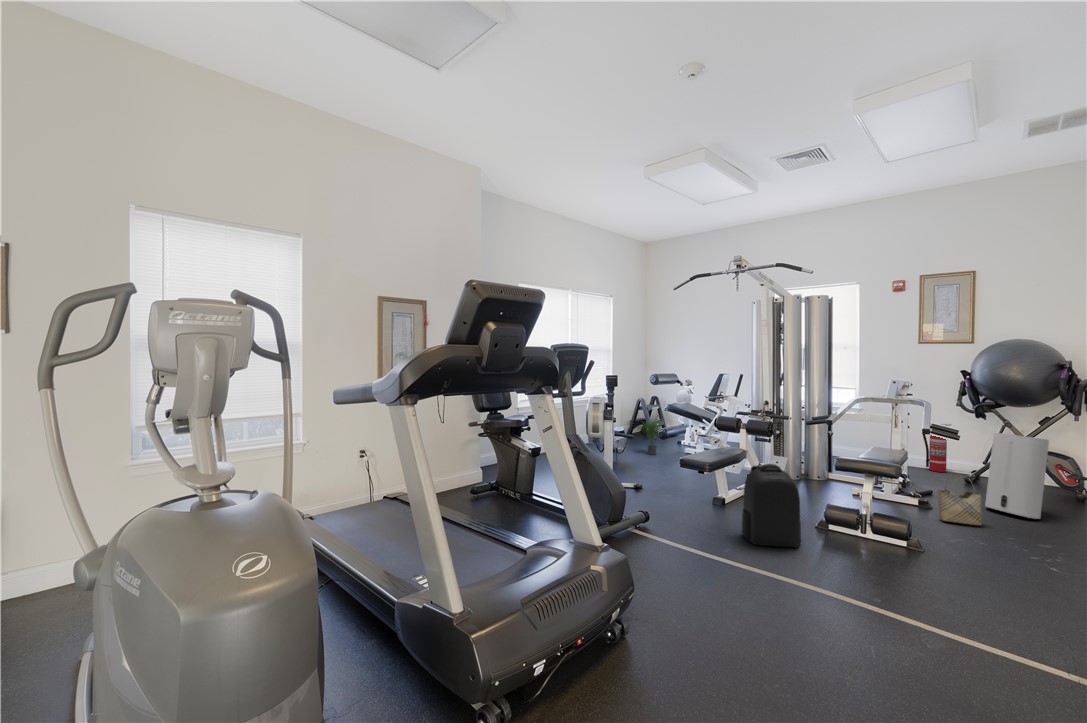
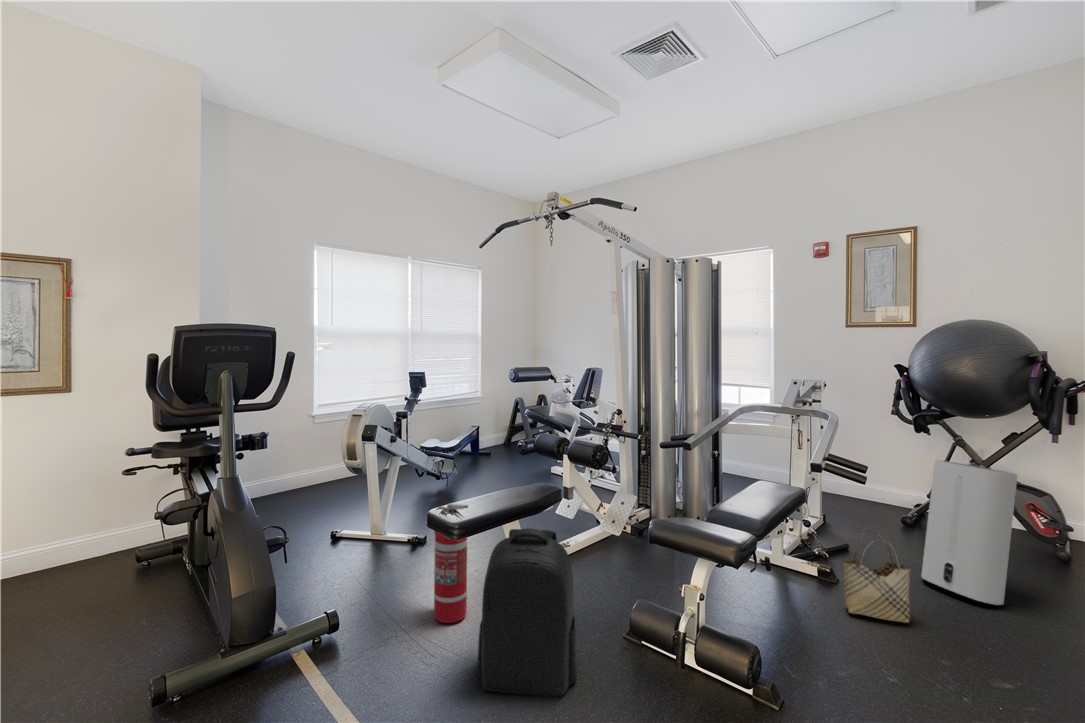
potted plant: present [645,419,661,455] -> none [483,425,517,482]
fire extinguisher: present [923,424,951,472] -> present [434,503,468,623]

